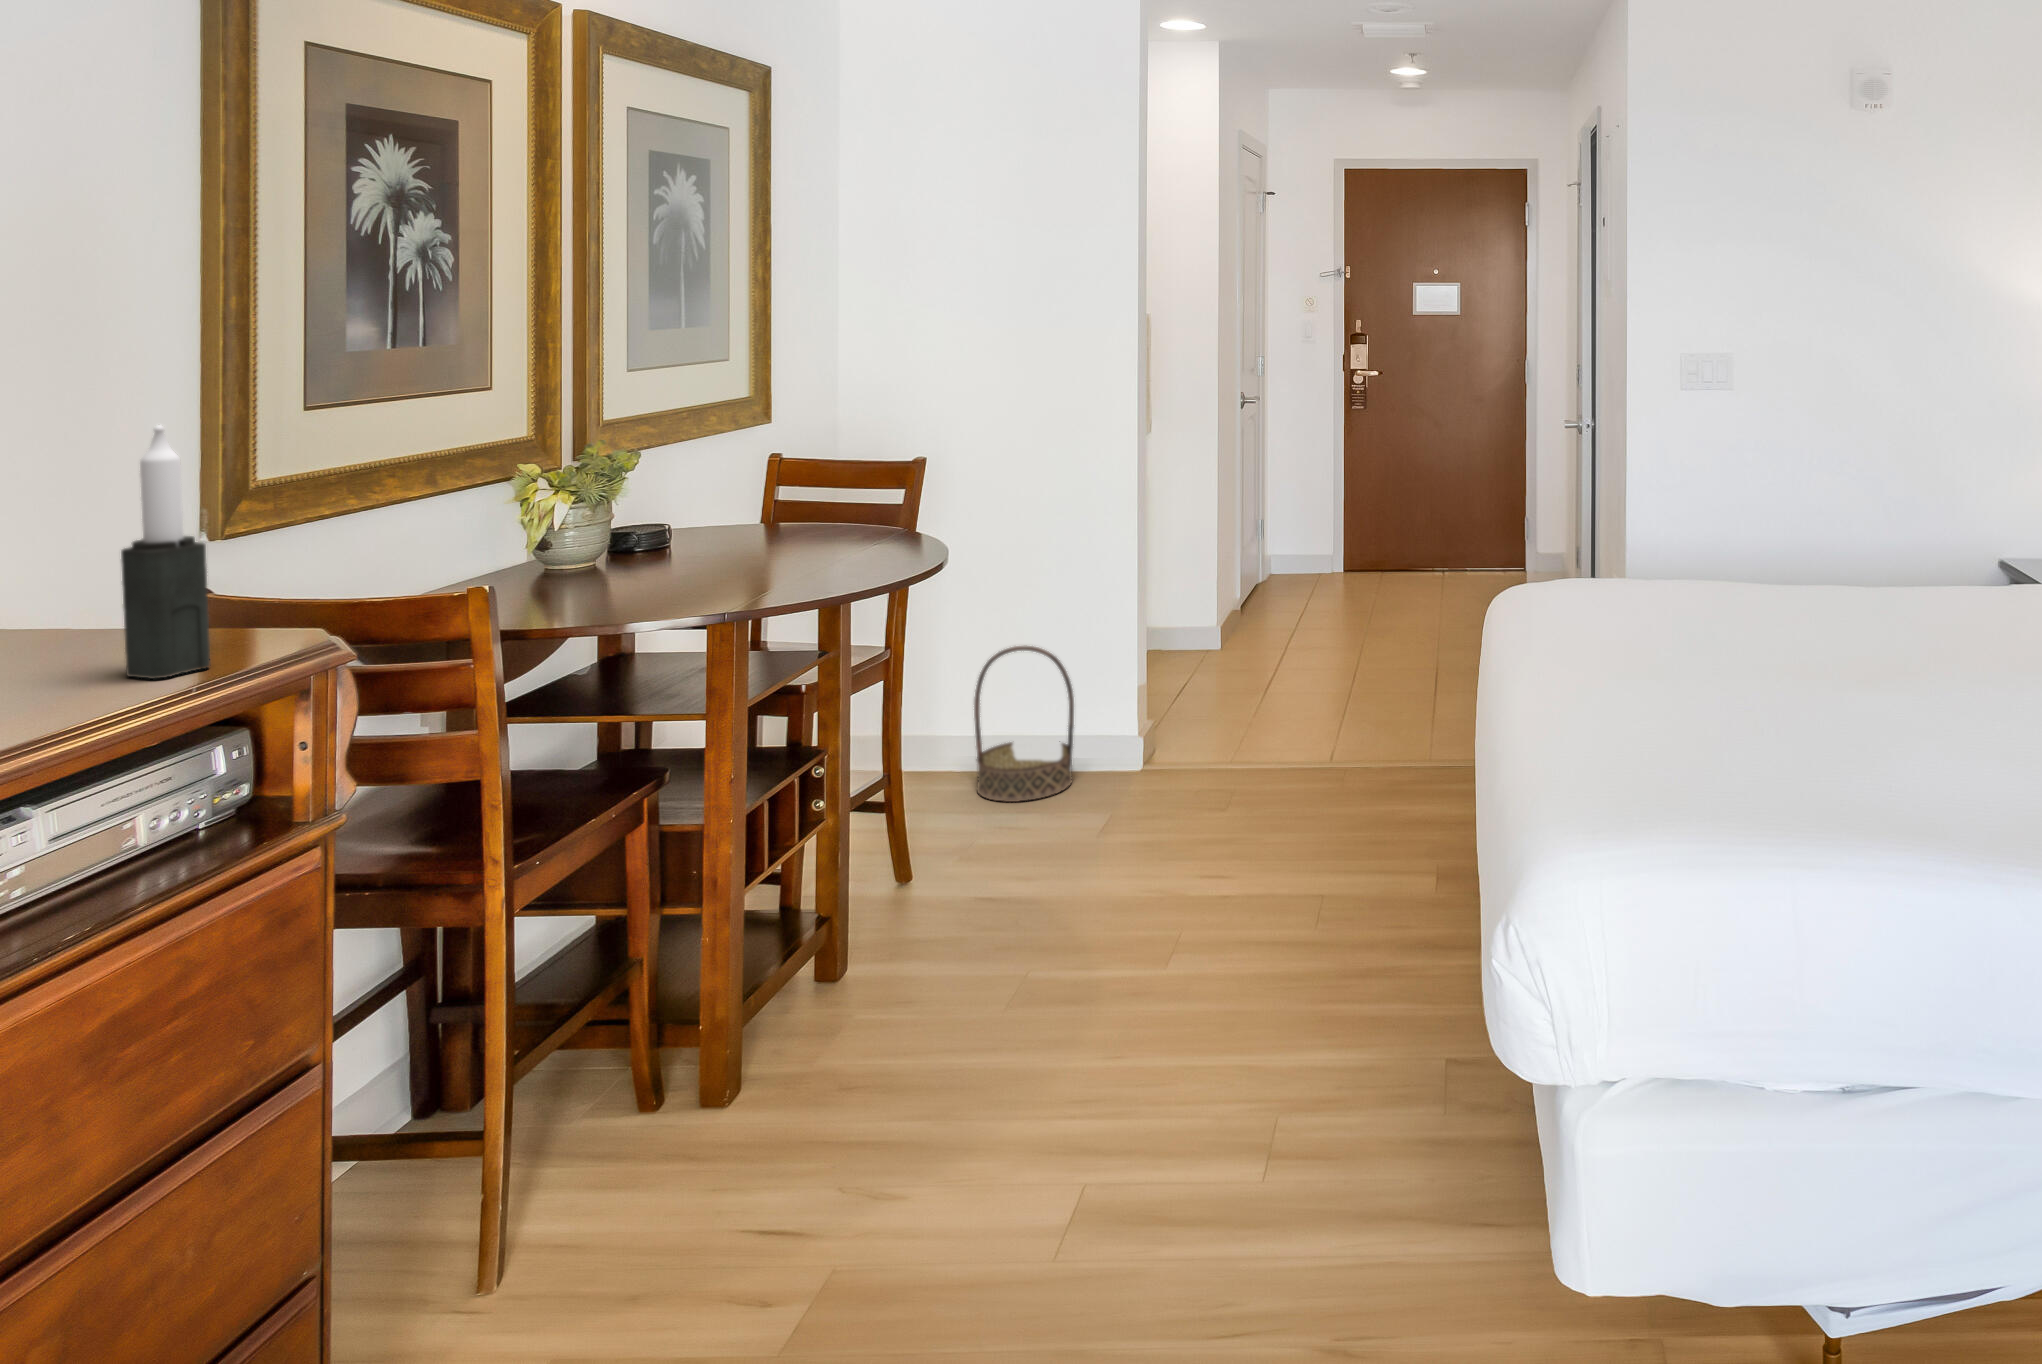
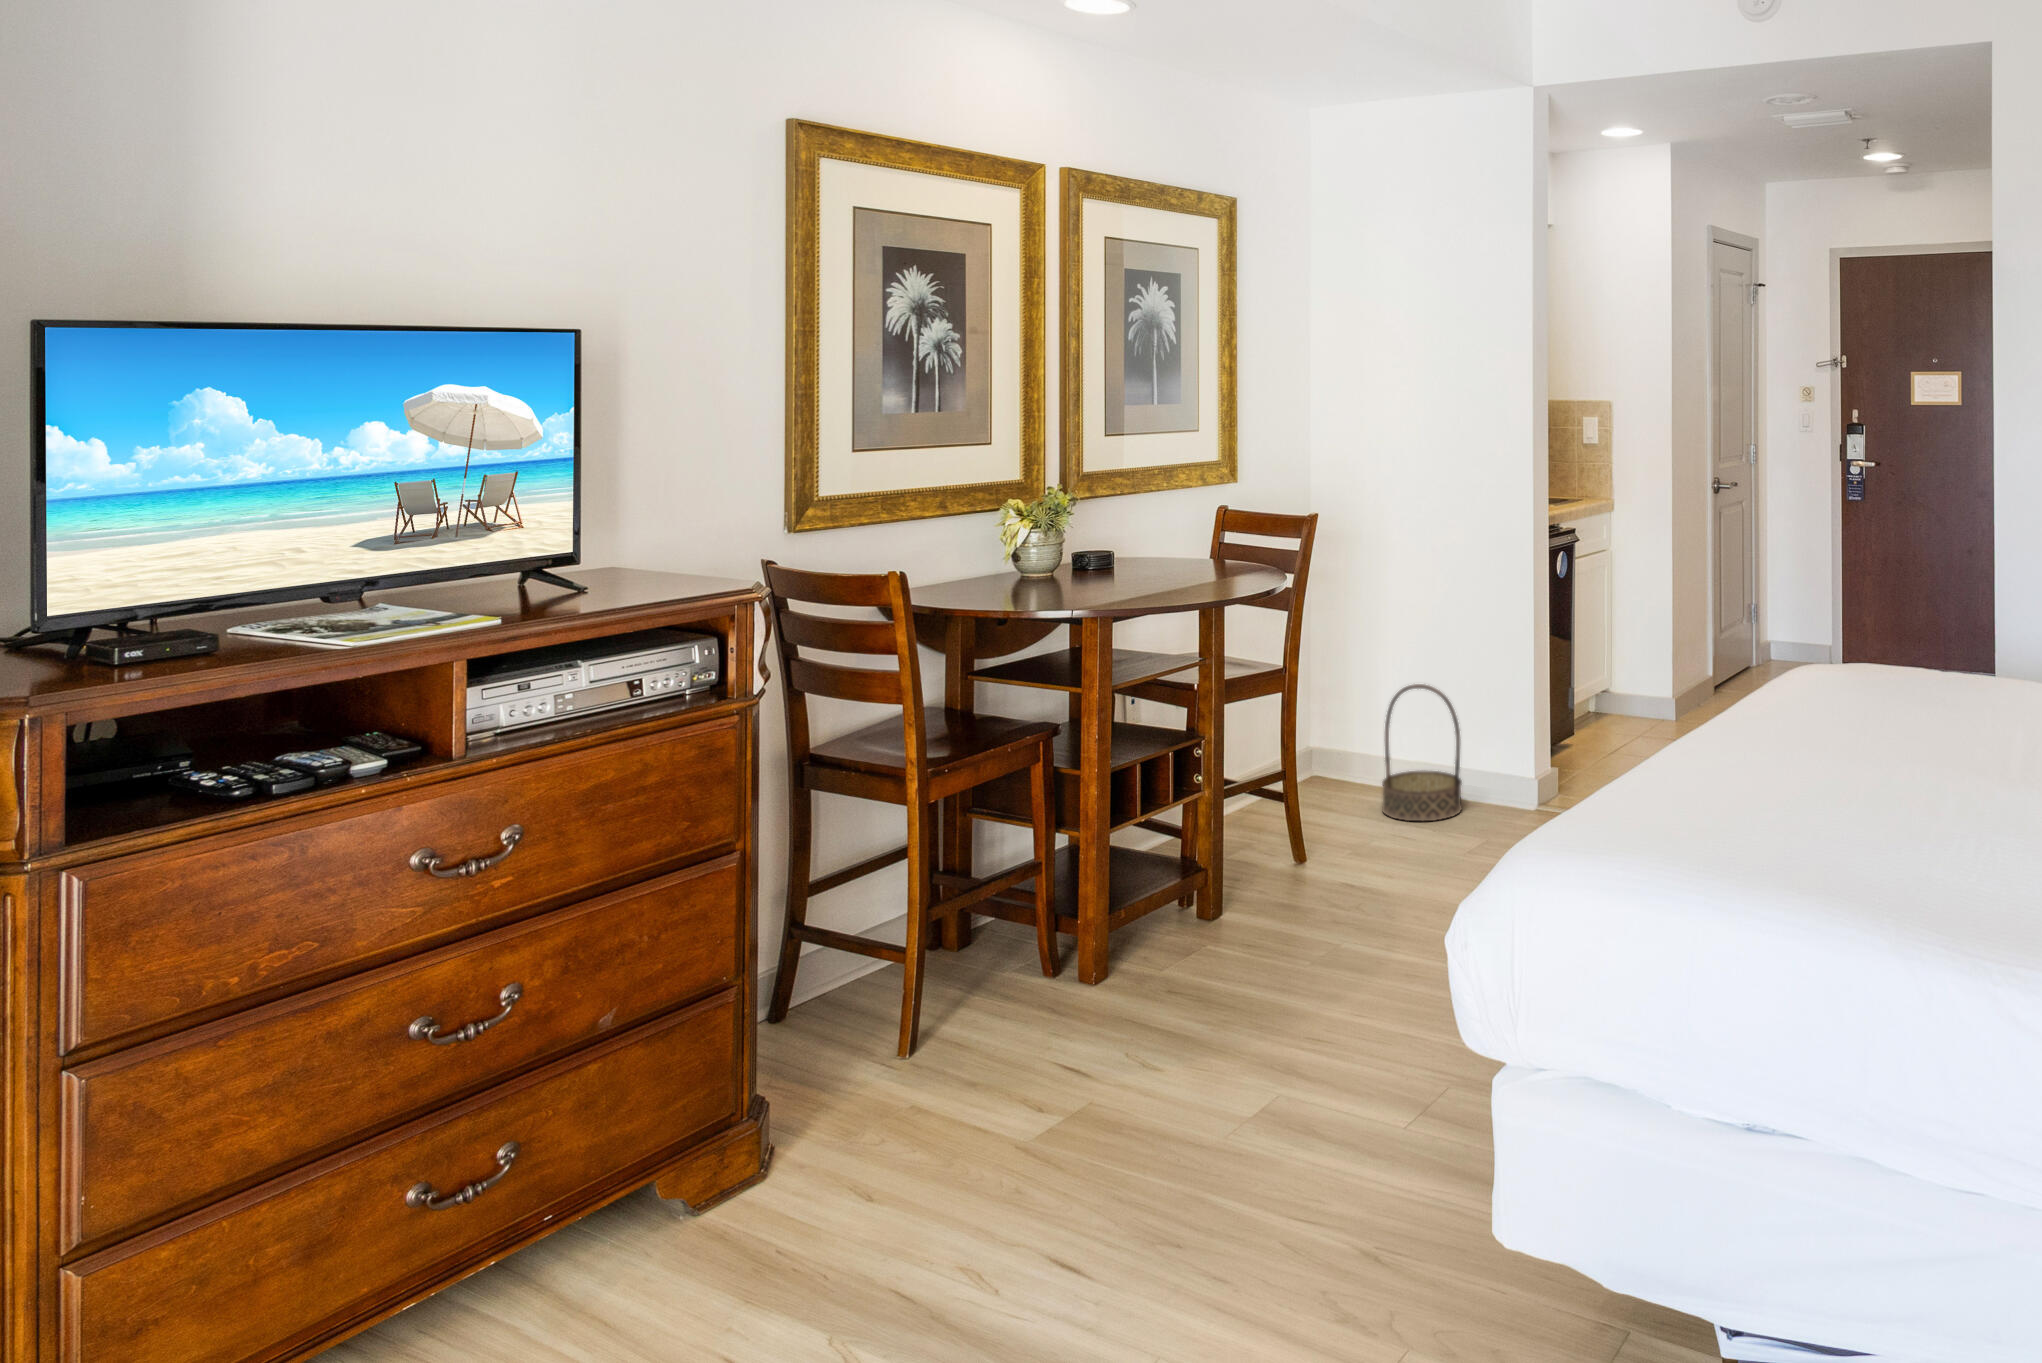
candle: present [121,425,210,679] -> none [638,443,678,591]

